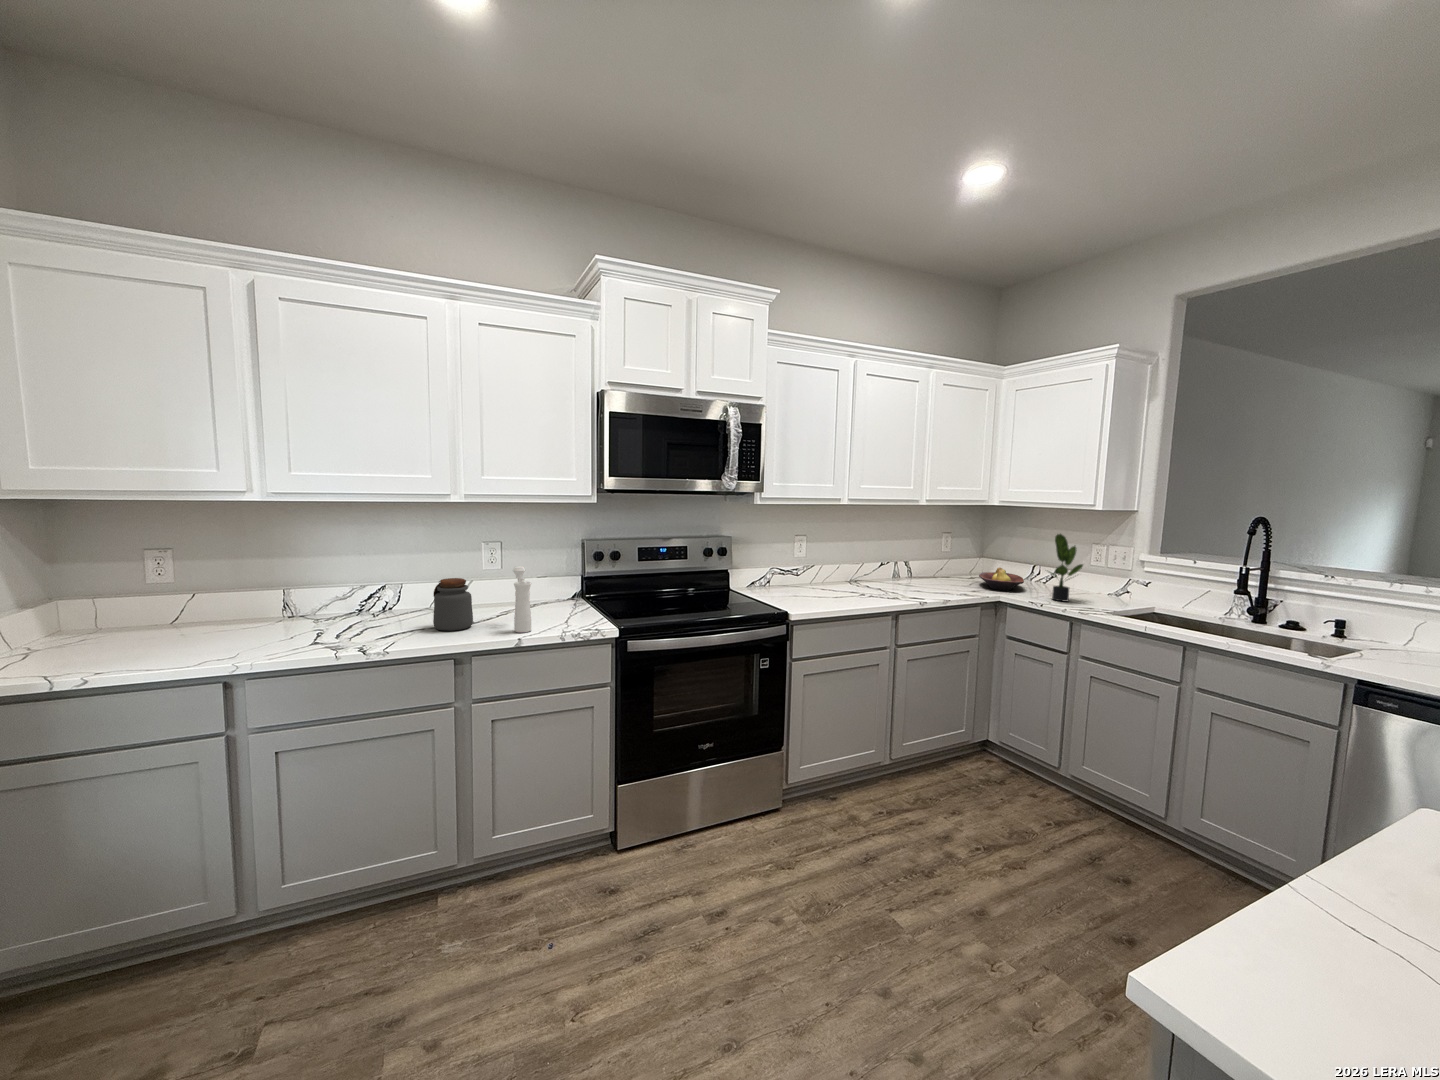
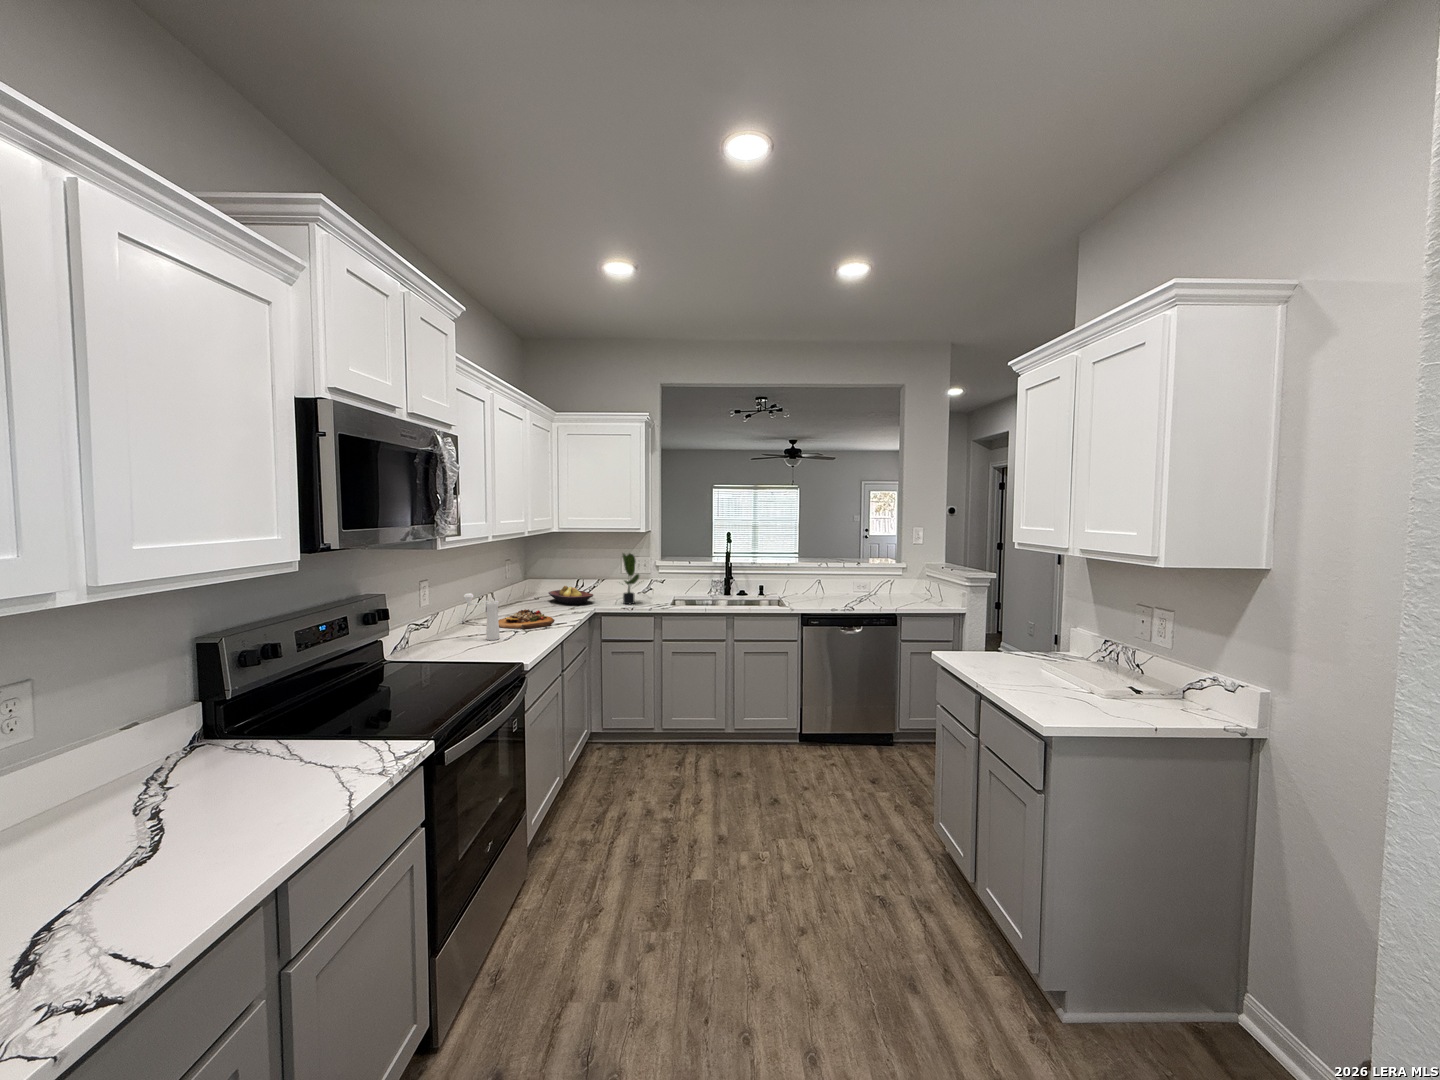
pepper mill: present [513,566,531,633] -> present [464,593,499,640]
jar: present [433,578,473,631] -> none [82,758,194,887]
cutting board: none [867,578,928,598] -> present [499,609,554,629]

